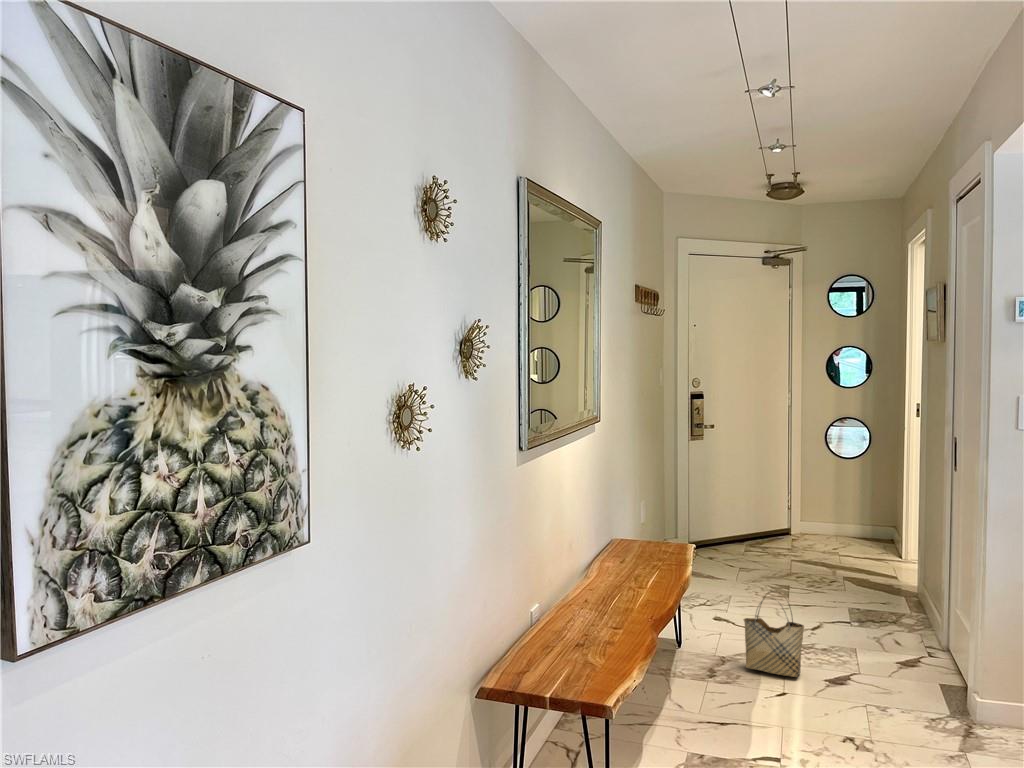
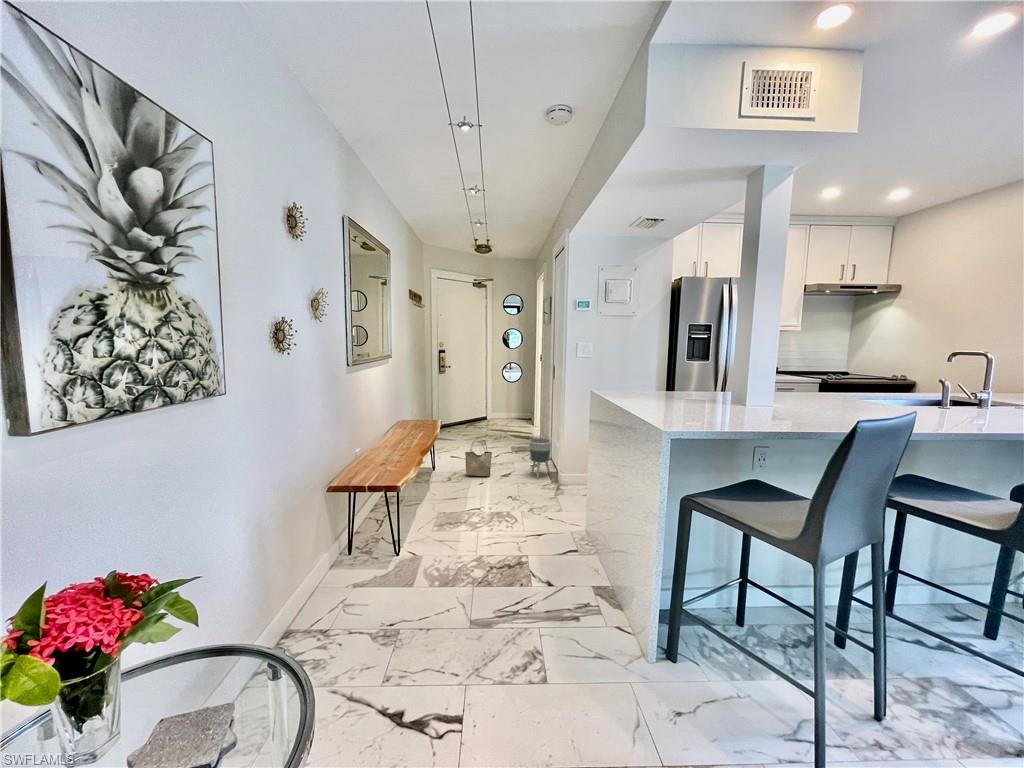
planter: none [892,605,951,700] -> present [529,438,552,478]

